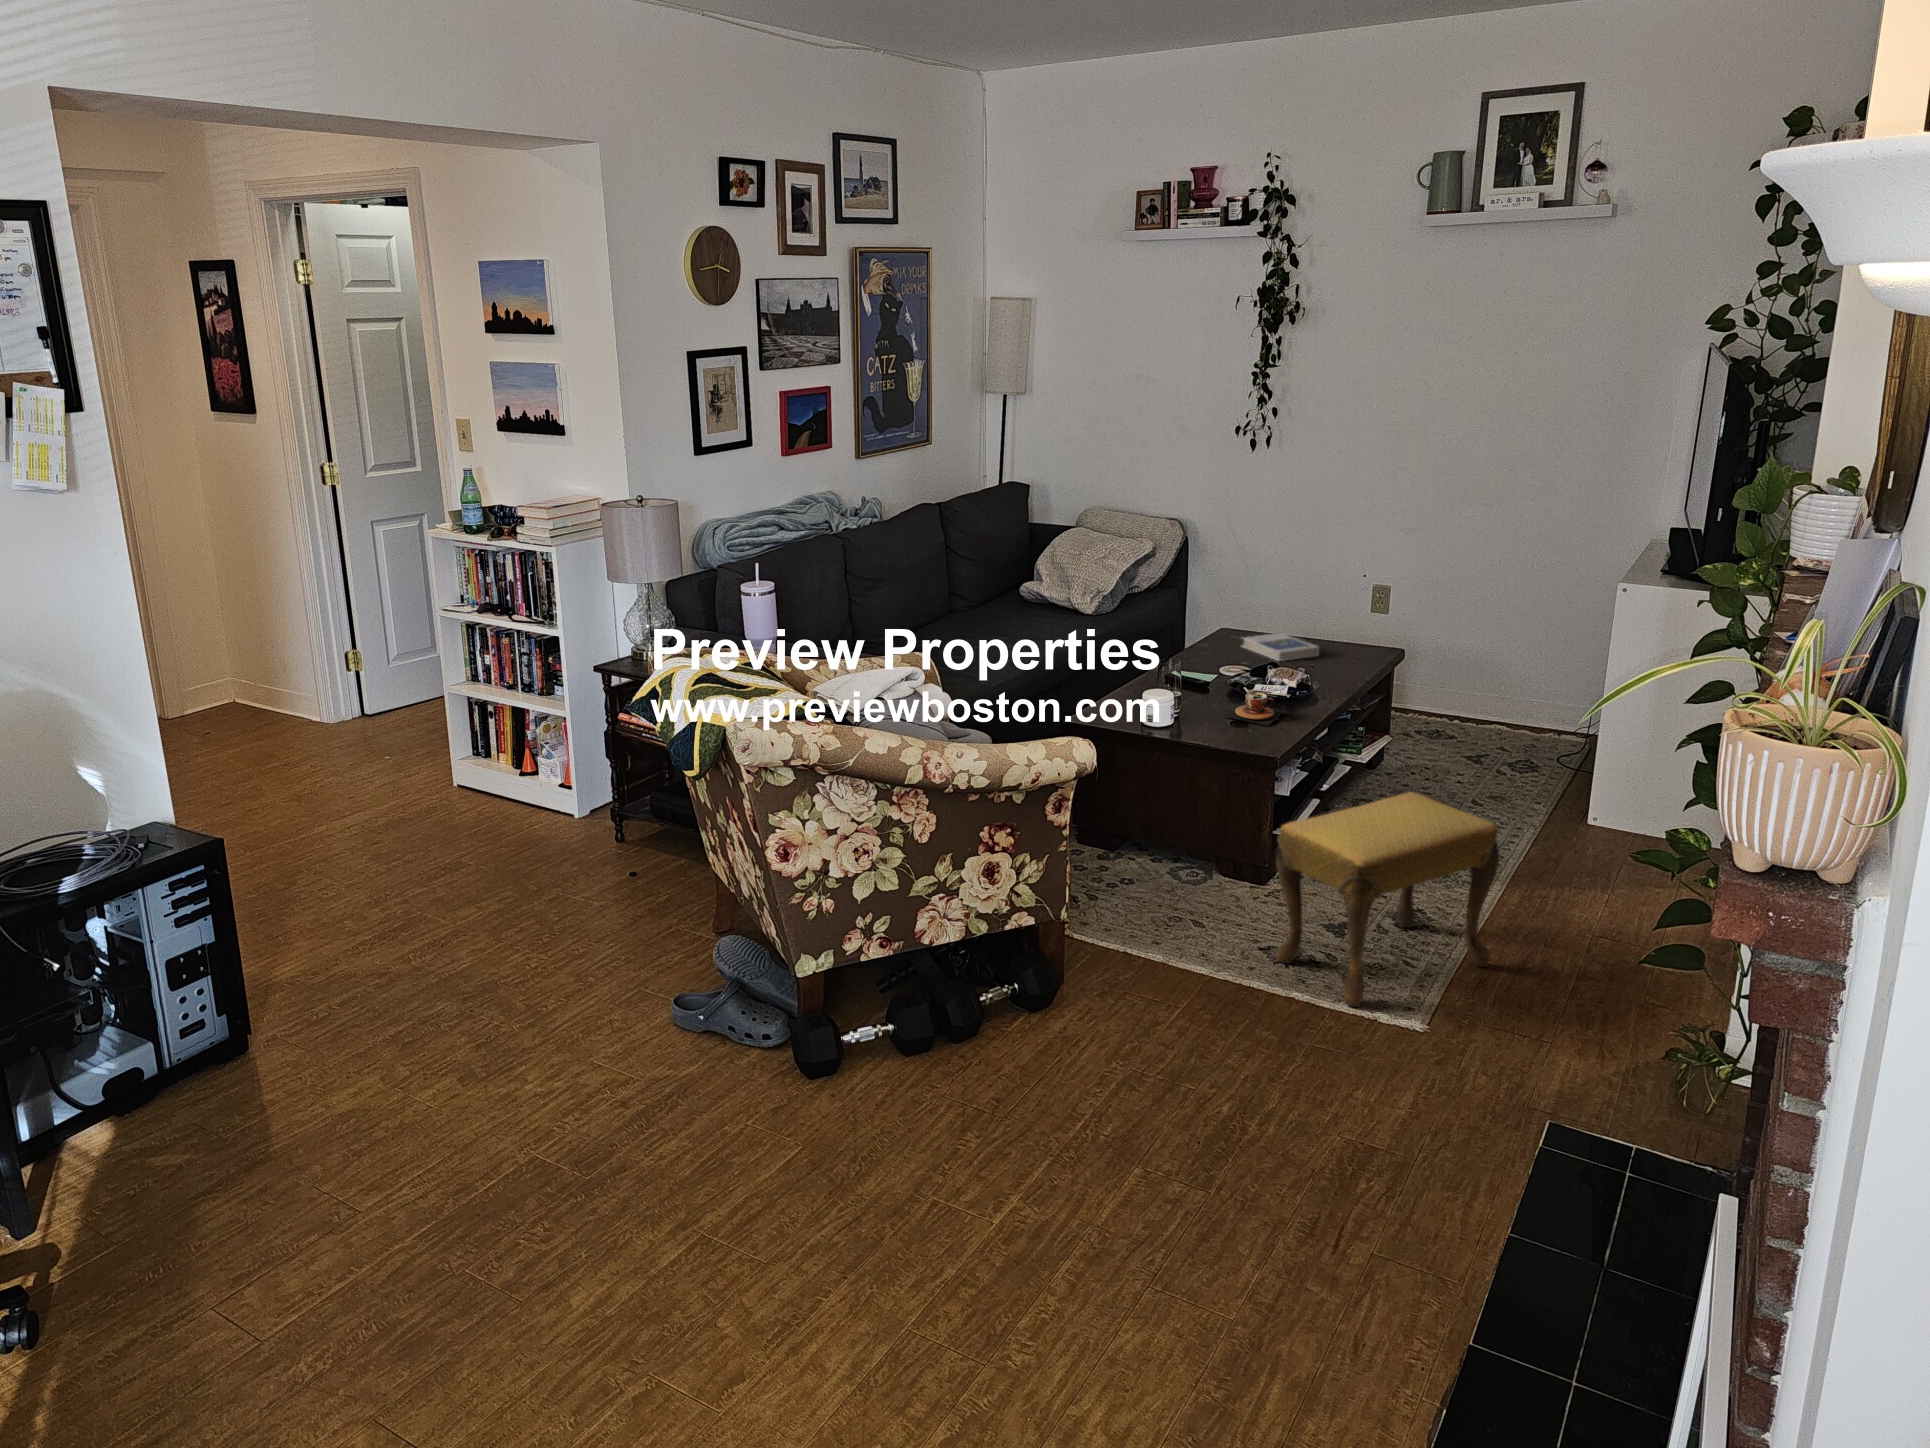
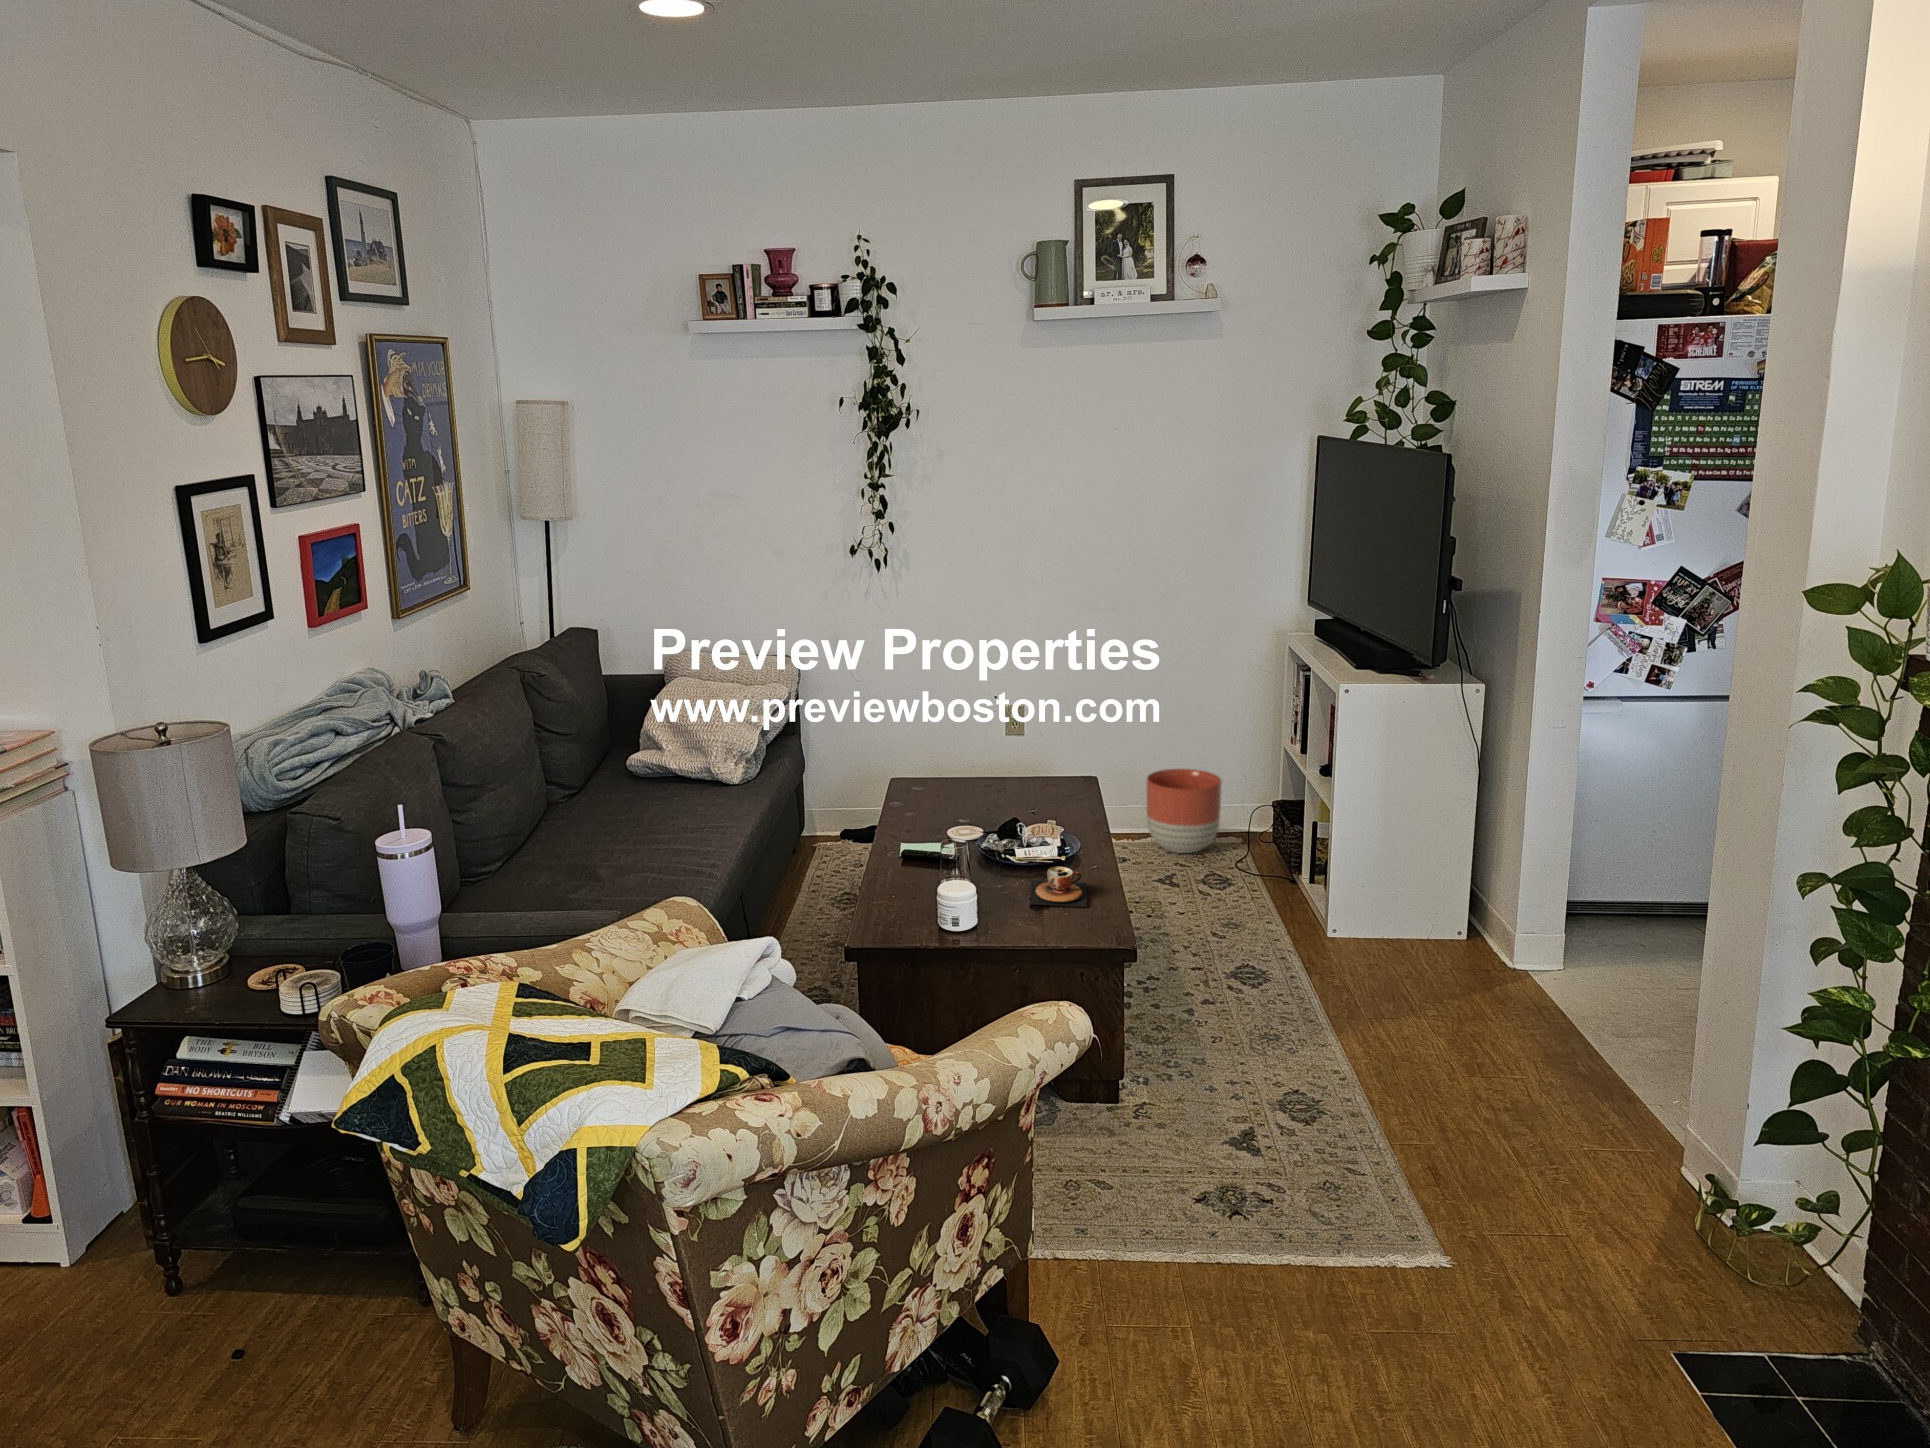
hardback book: present [1243,633,1319,661] -> none [945,779,1038,816]
planter: none [1482,660,1560,739] -> present [1147,769,1222,853]
footstool: present [1276,792,1499,1007] -> none [1220,965,1431,1260]

